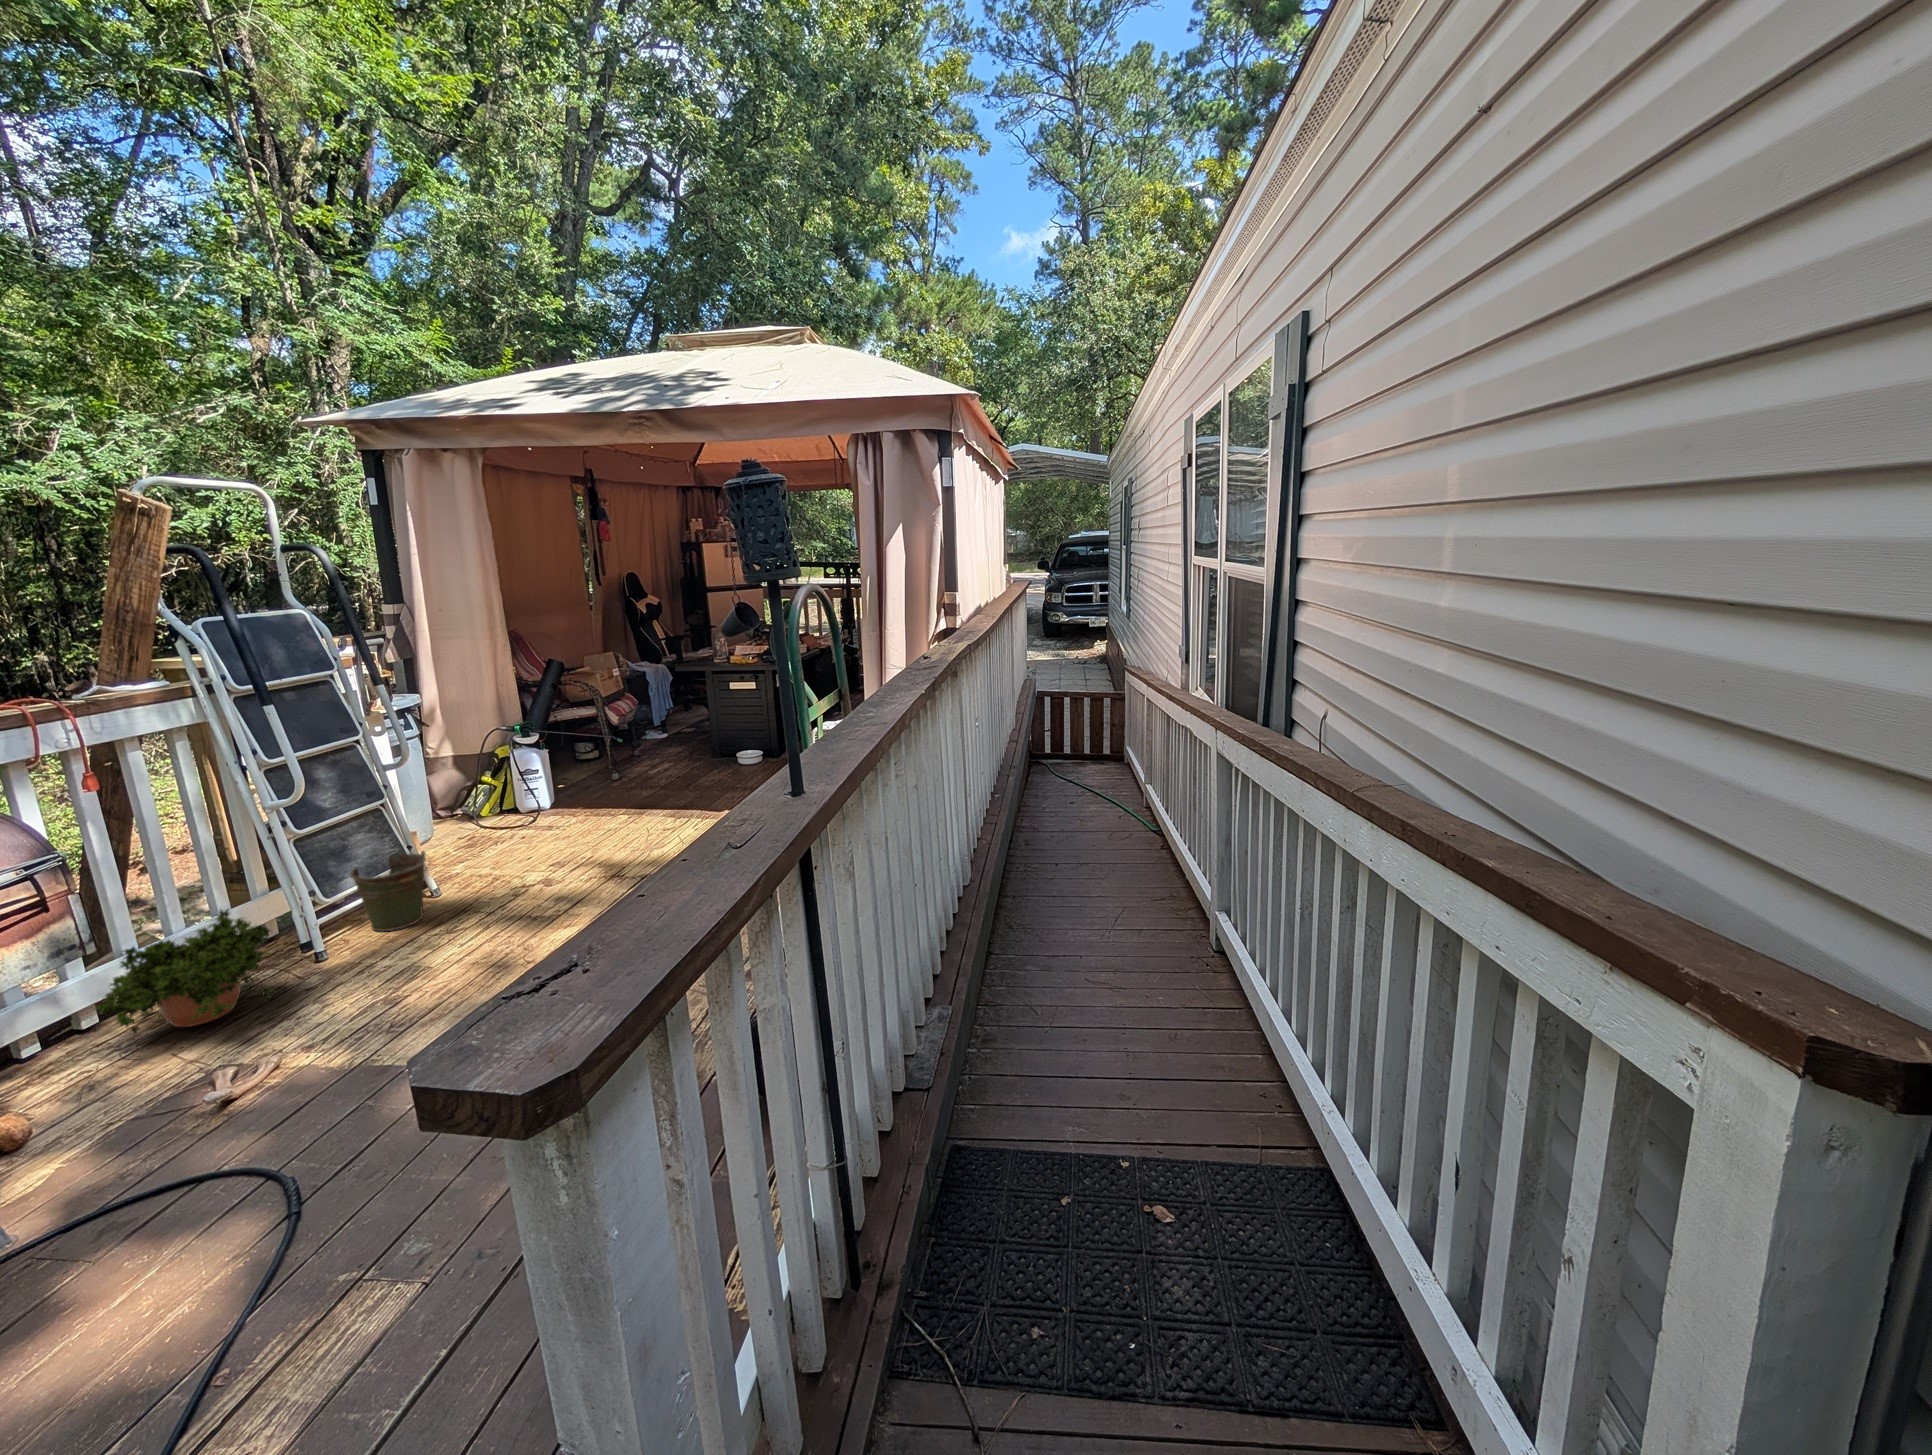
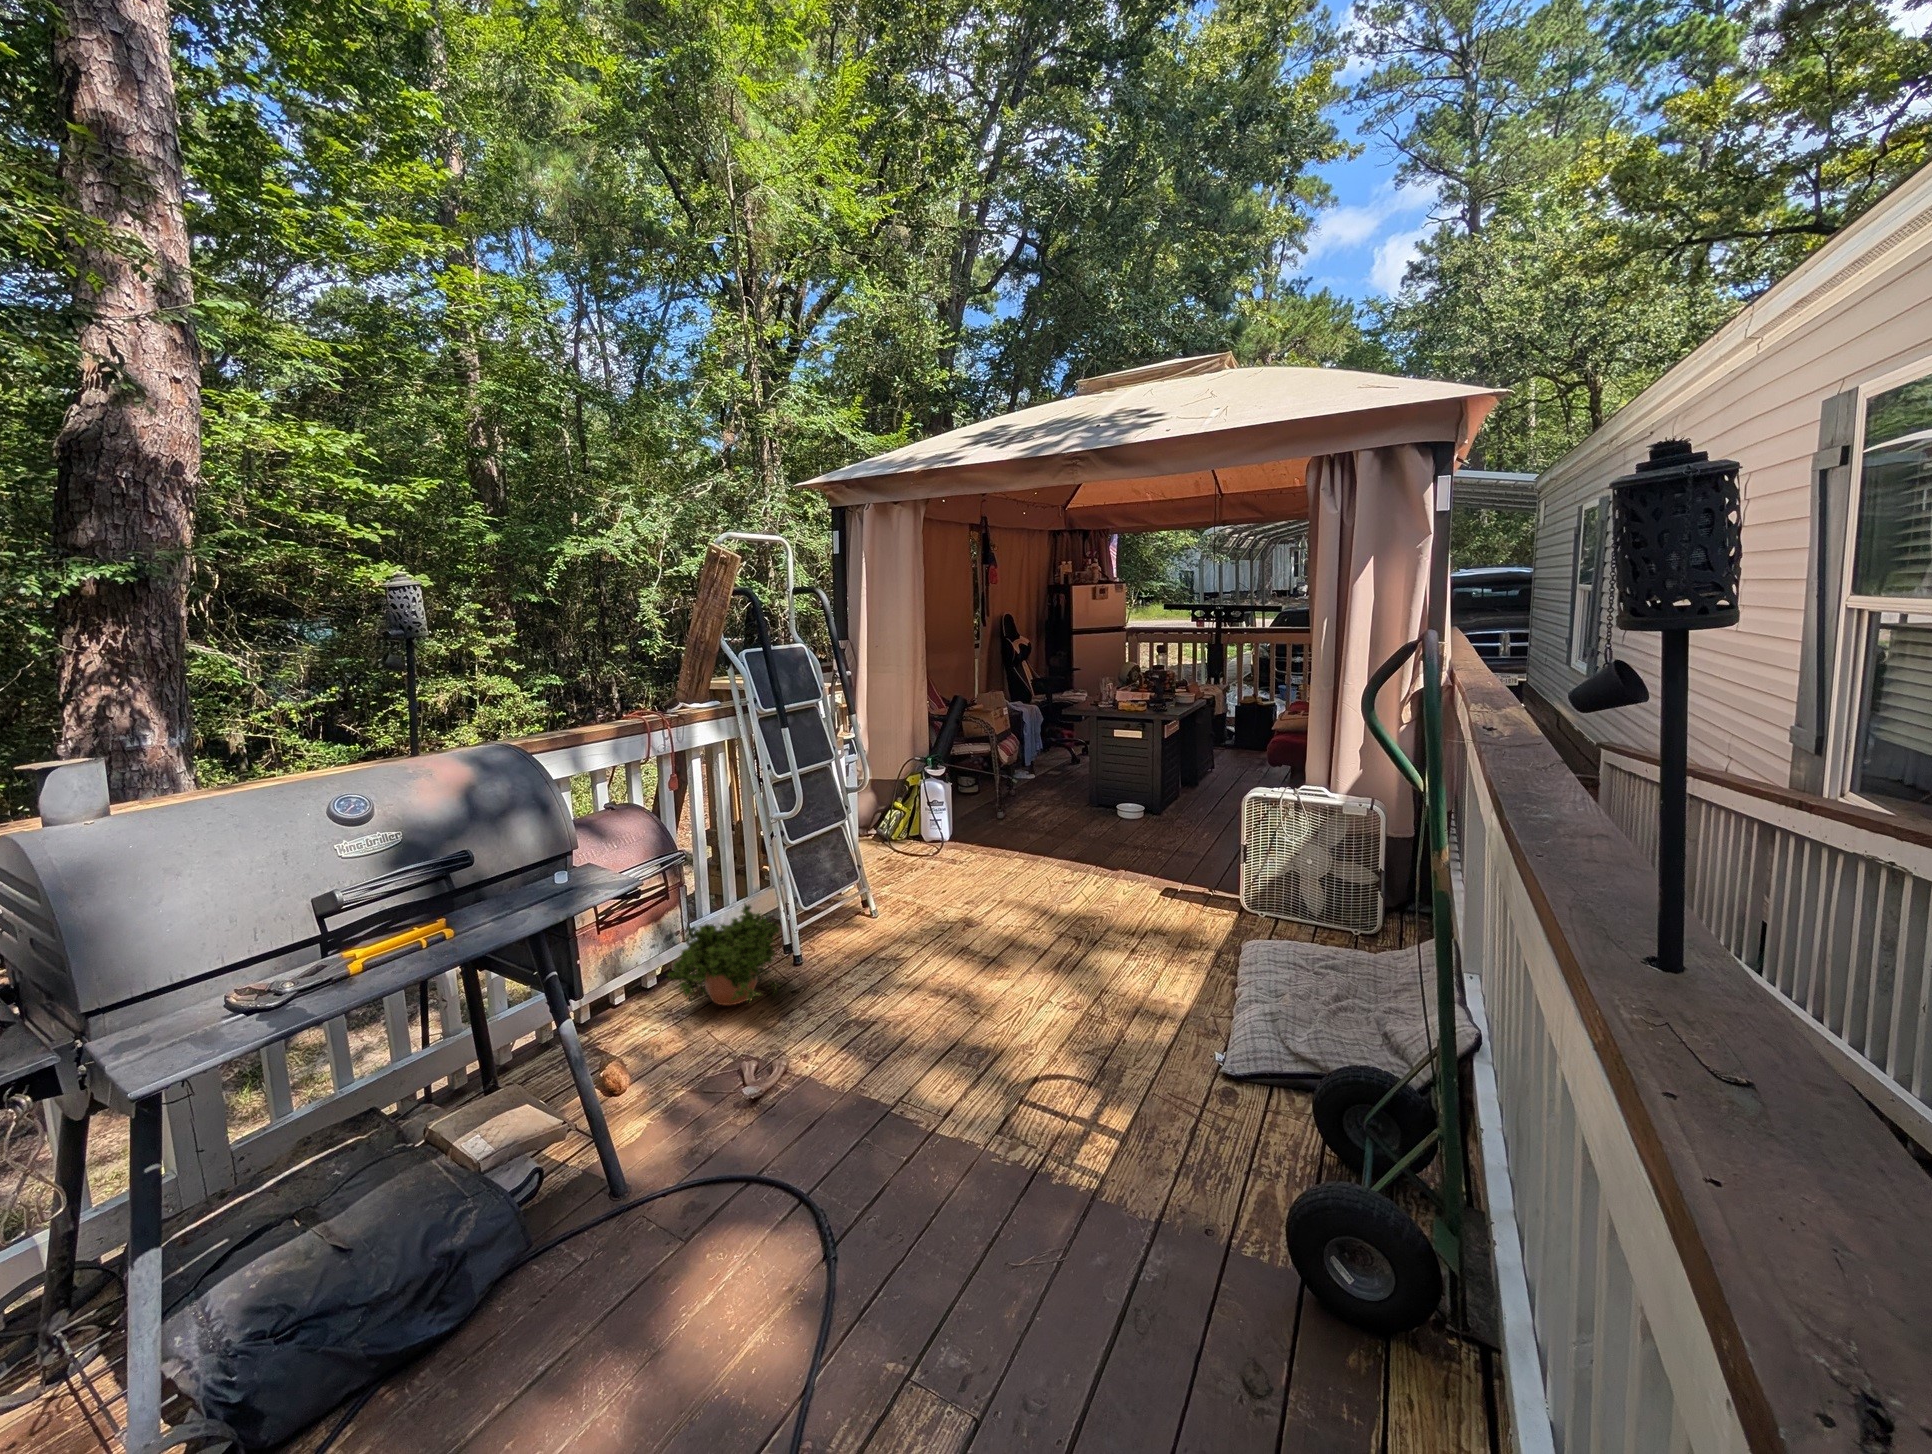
bucket: present [350,851,426,932] -> none [824,872,885,945]

